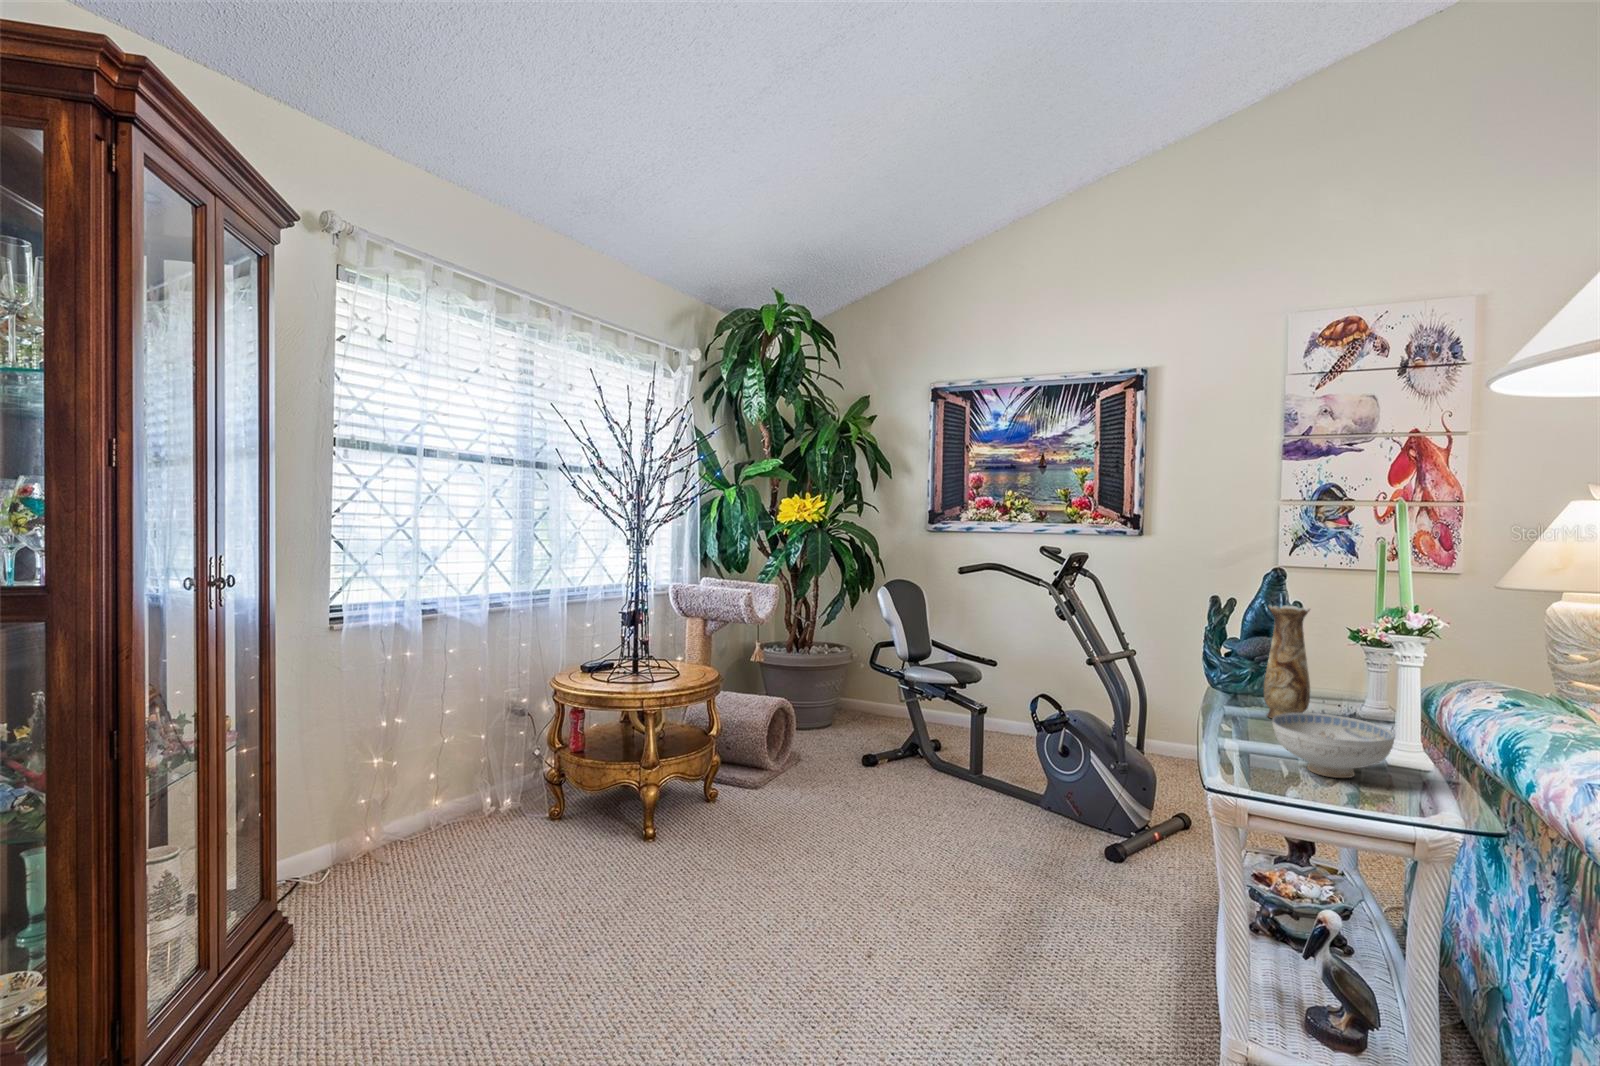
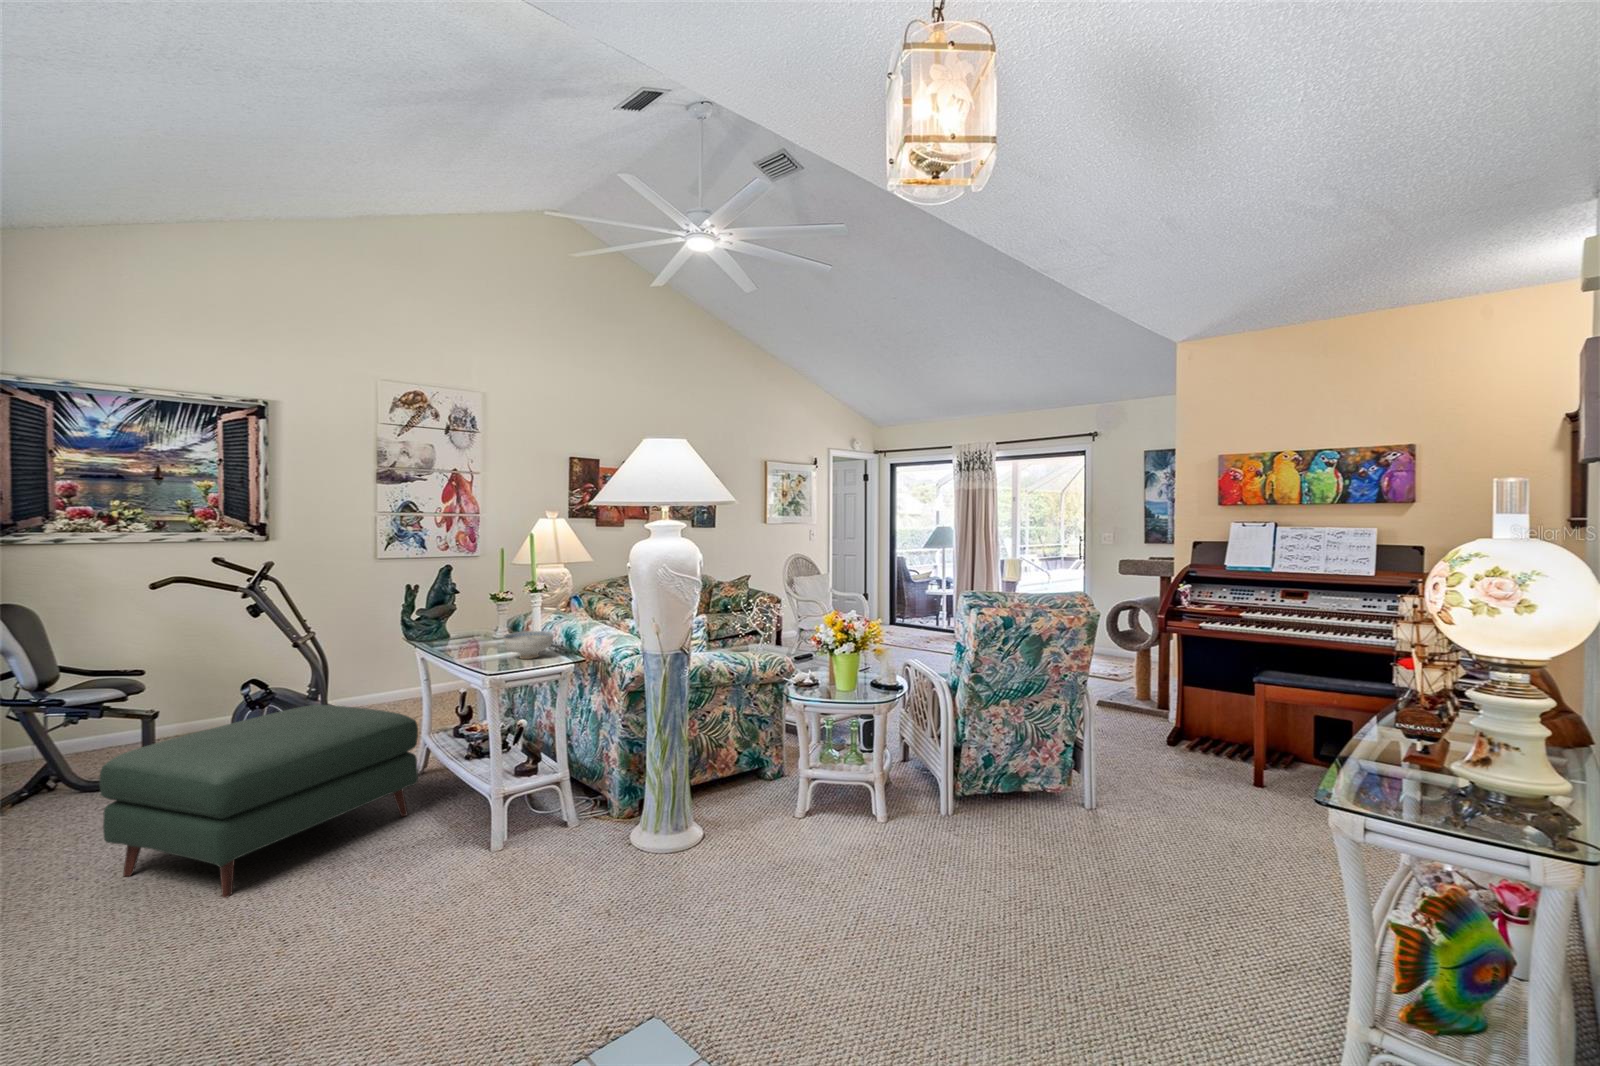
vase: present [1264,606,1310,718] -> none [461,582,485,647]
ottoman: none [806,736,1121,960] -> present [99,705,418,898]

